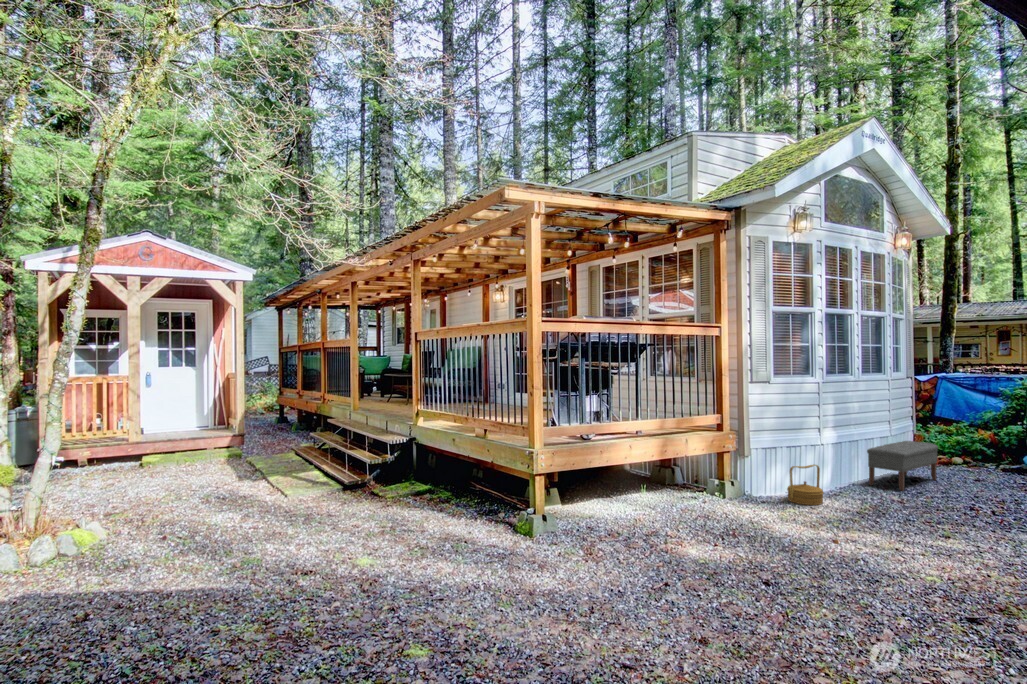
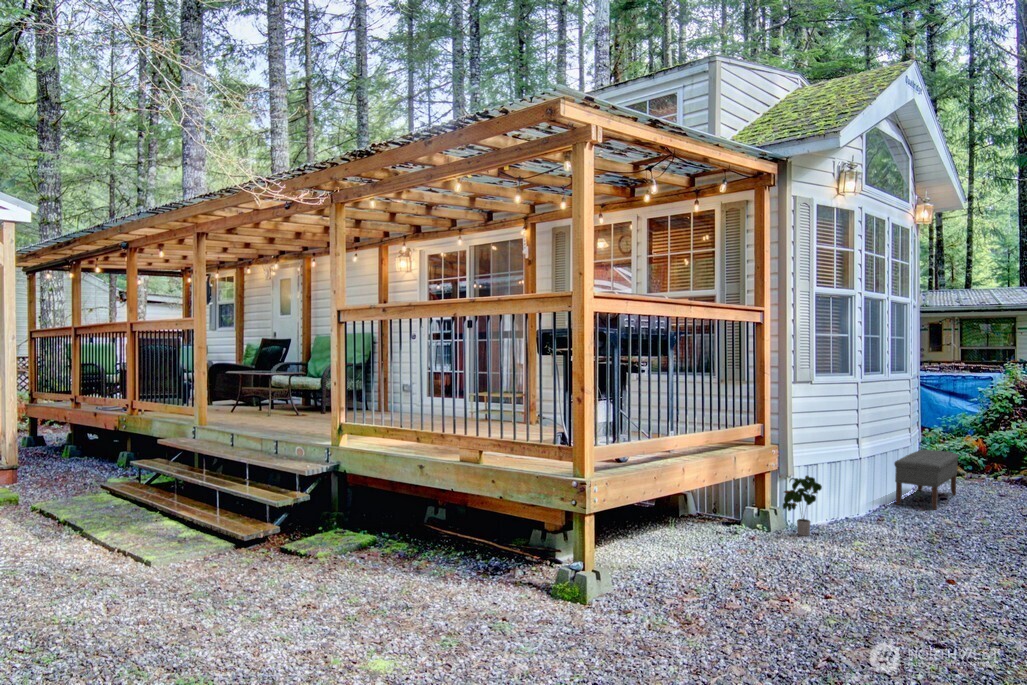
potted plant: none [739,457,777,505] -> present [783,476,822,536]
woven basket: present [787,465,824,505] -> none [827,483,872,533]

